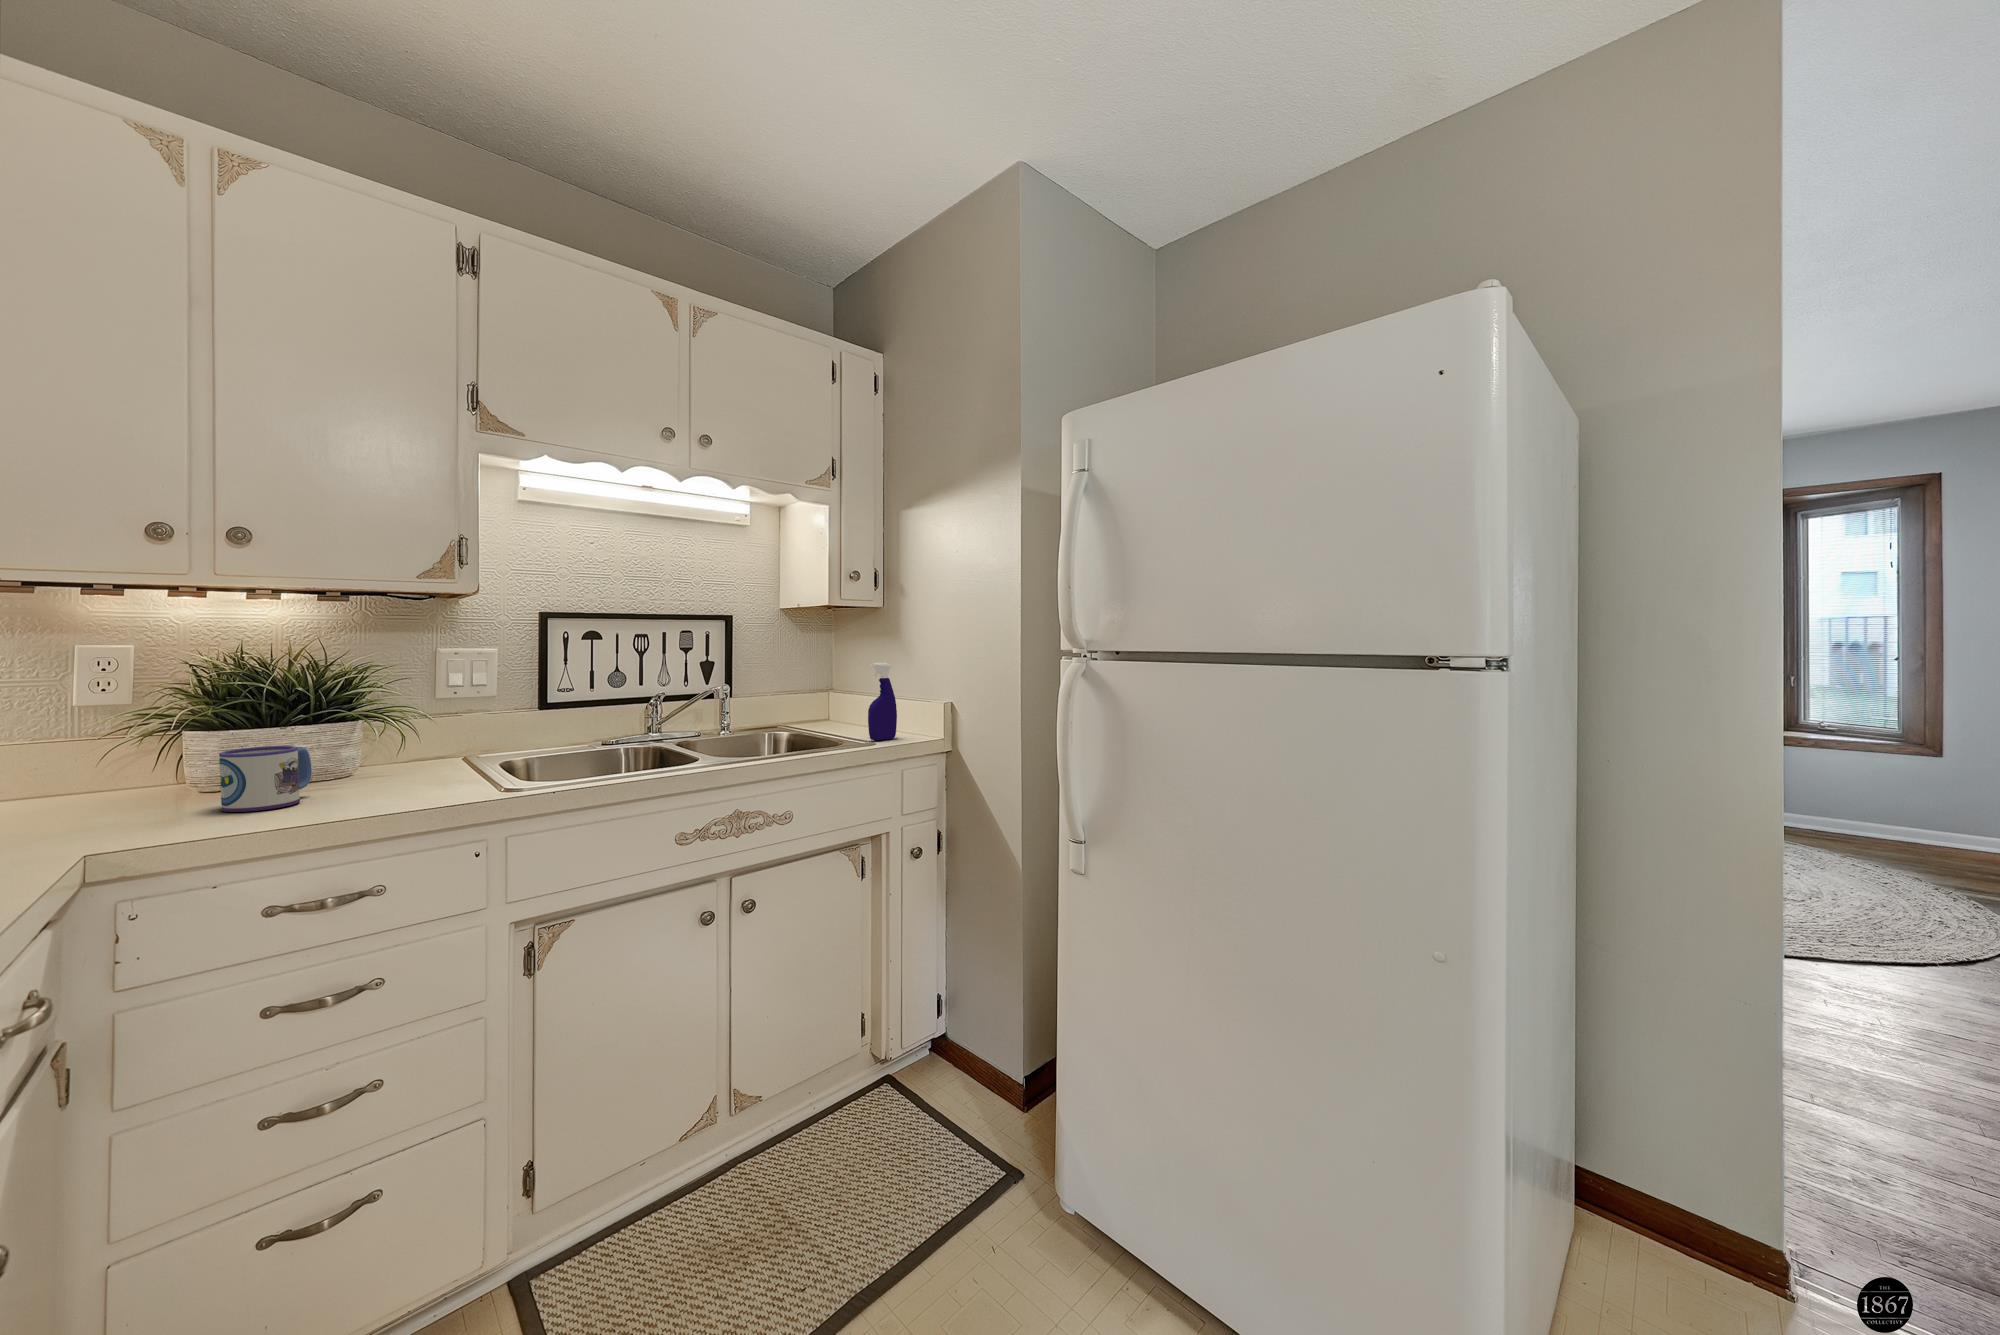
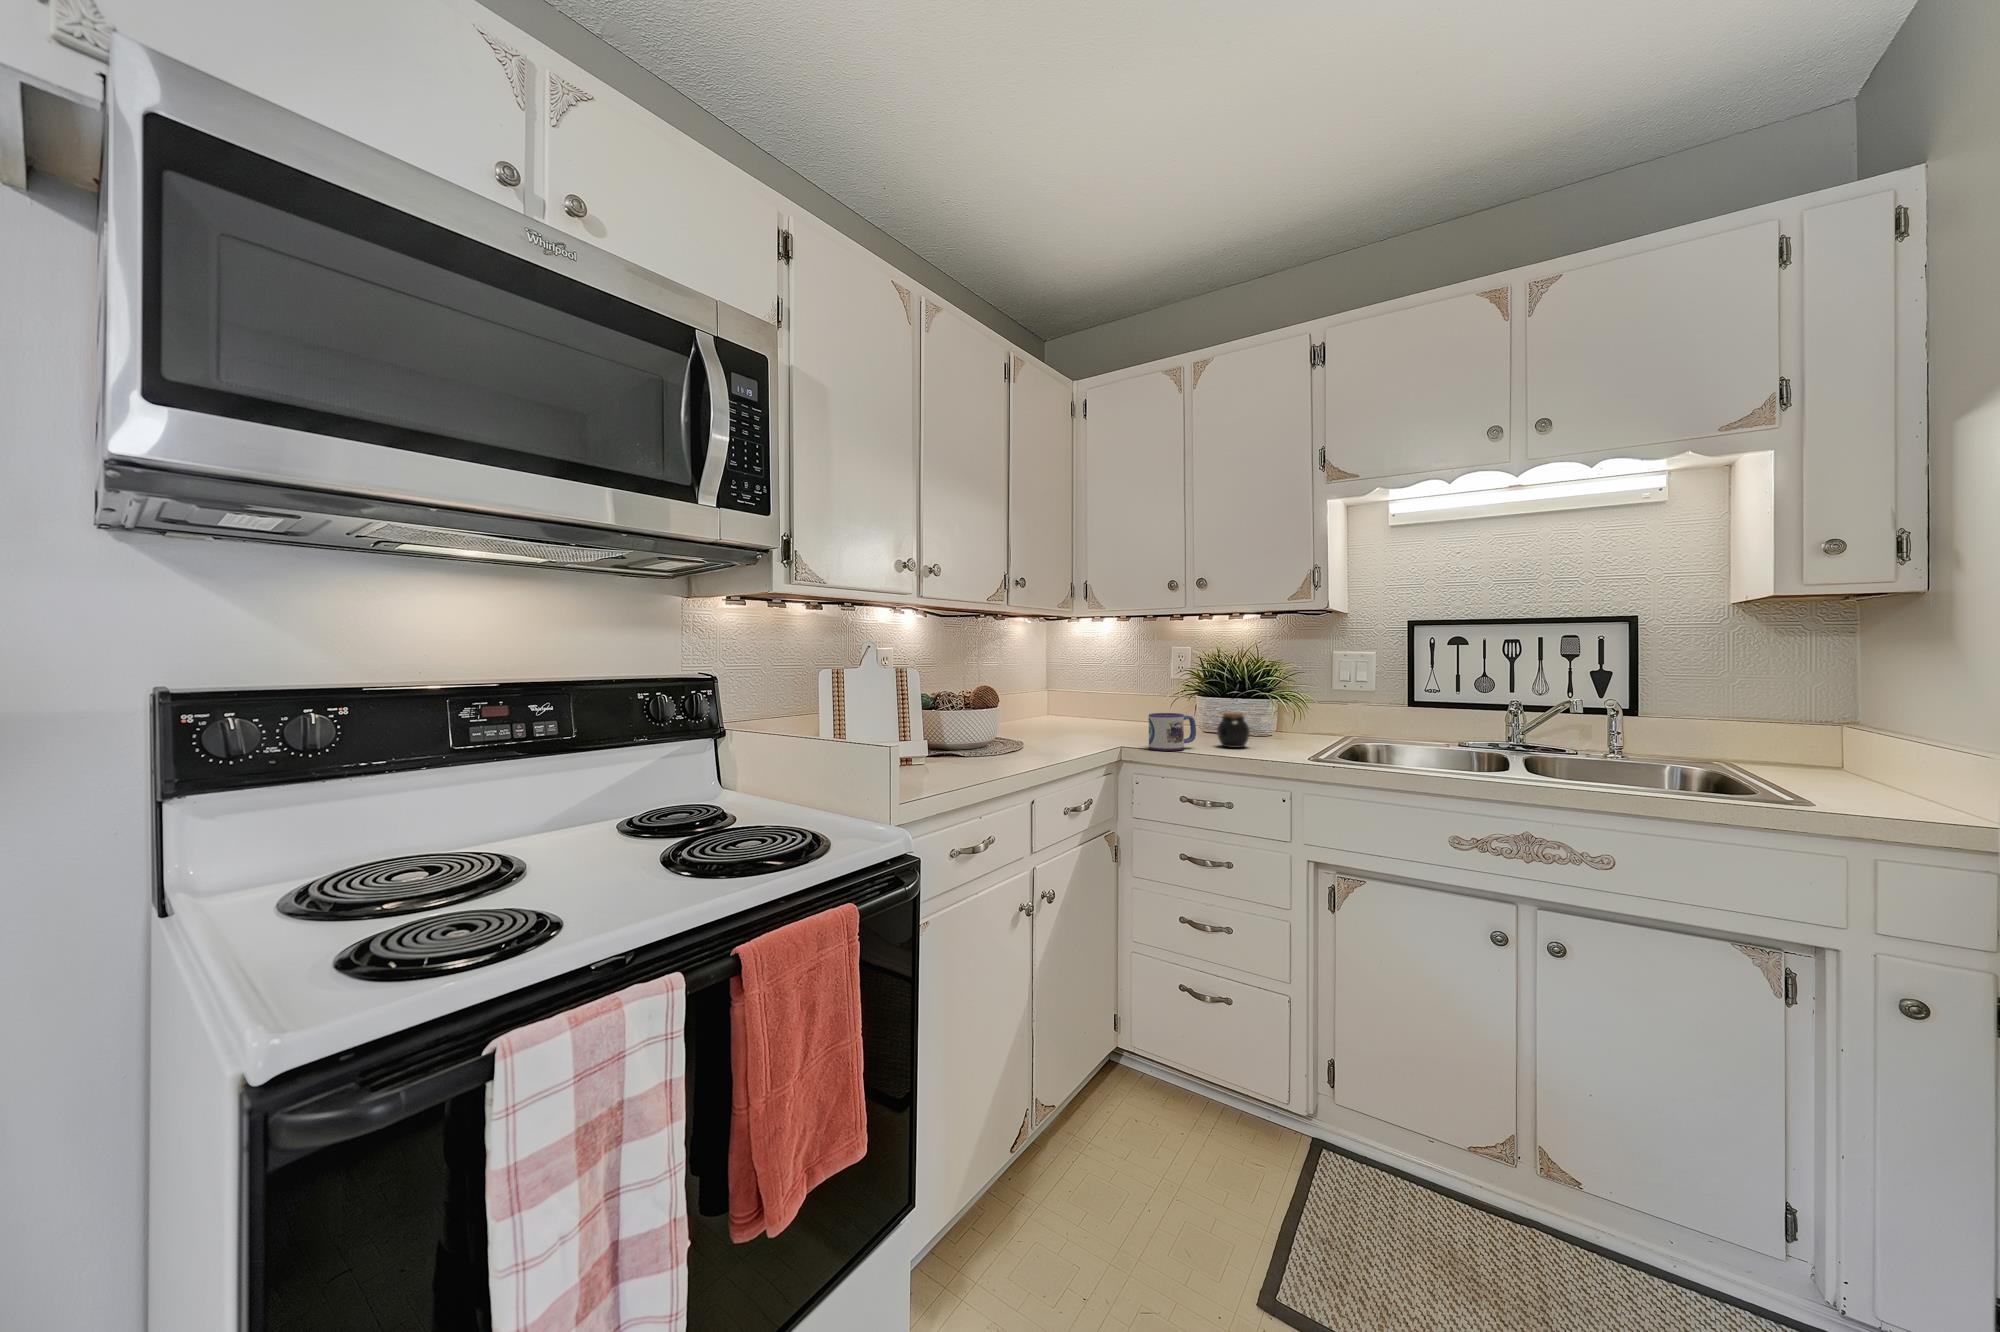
spray bottle: present [868,663,897,740] -> none [1831,674,1911,799]
jar: none [335,733,394,786] -> present [1217,712,1250,748]

